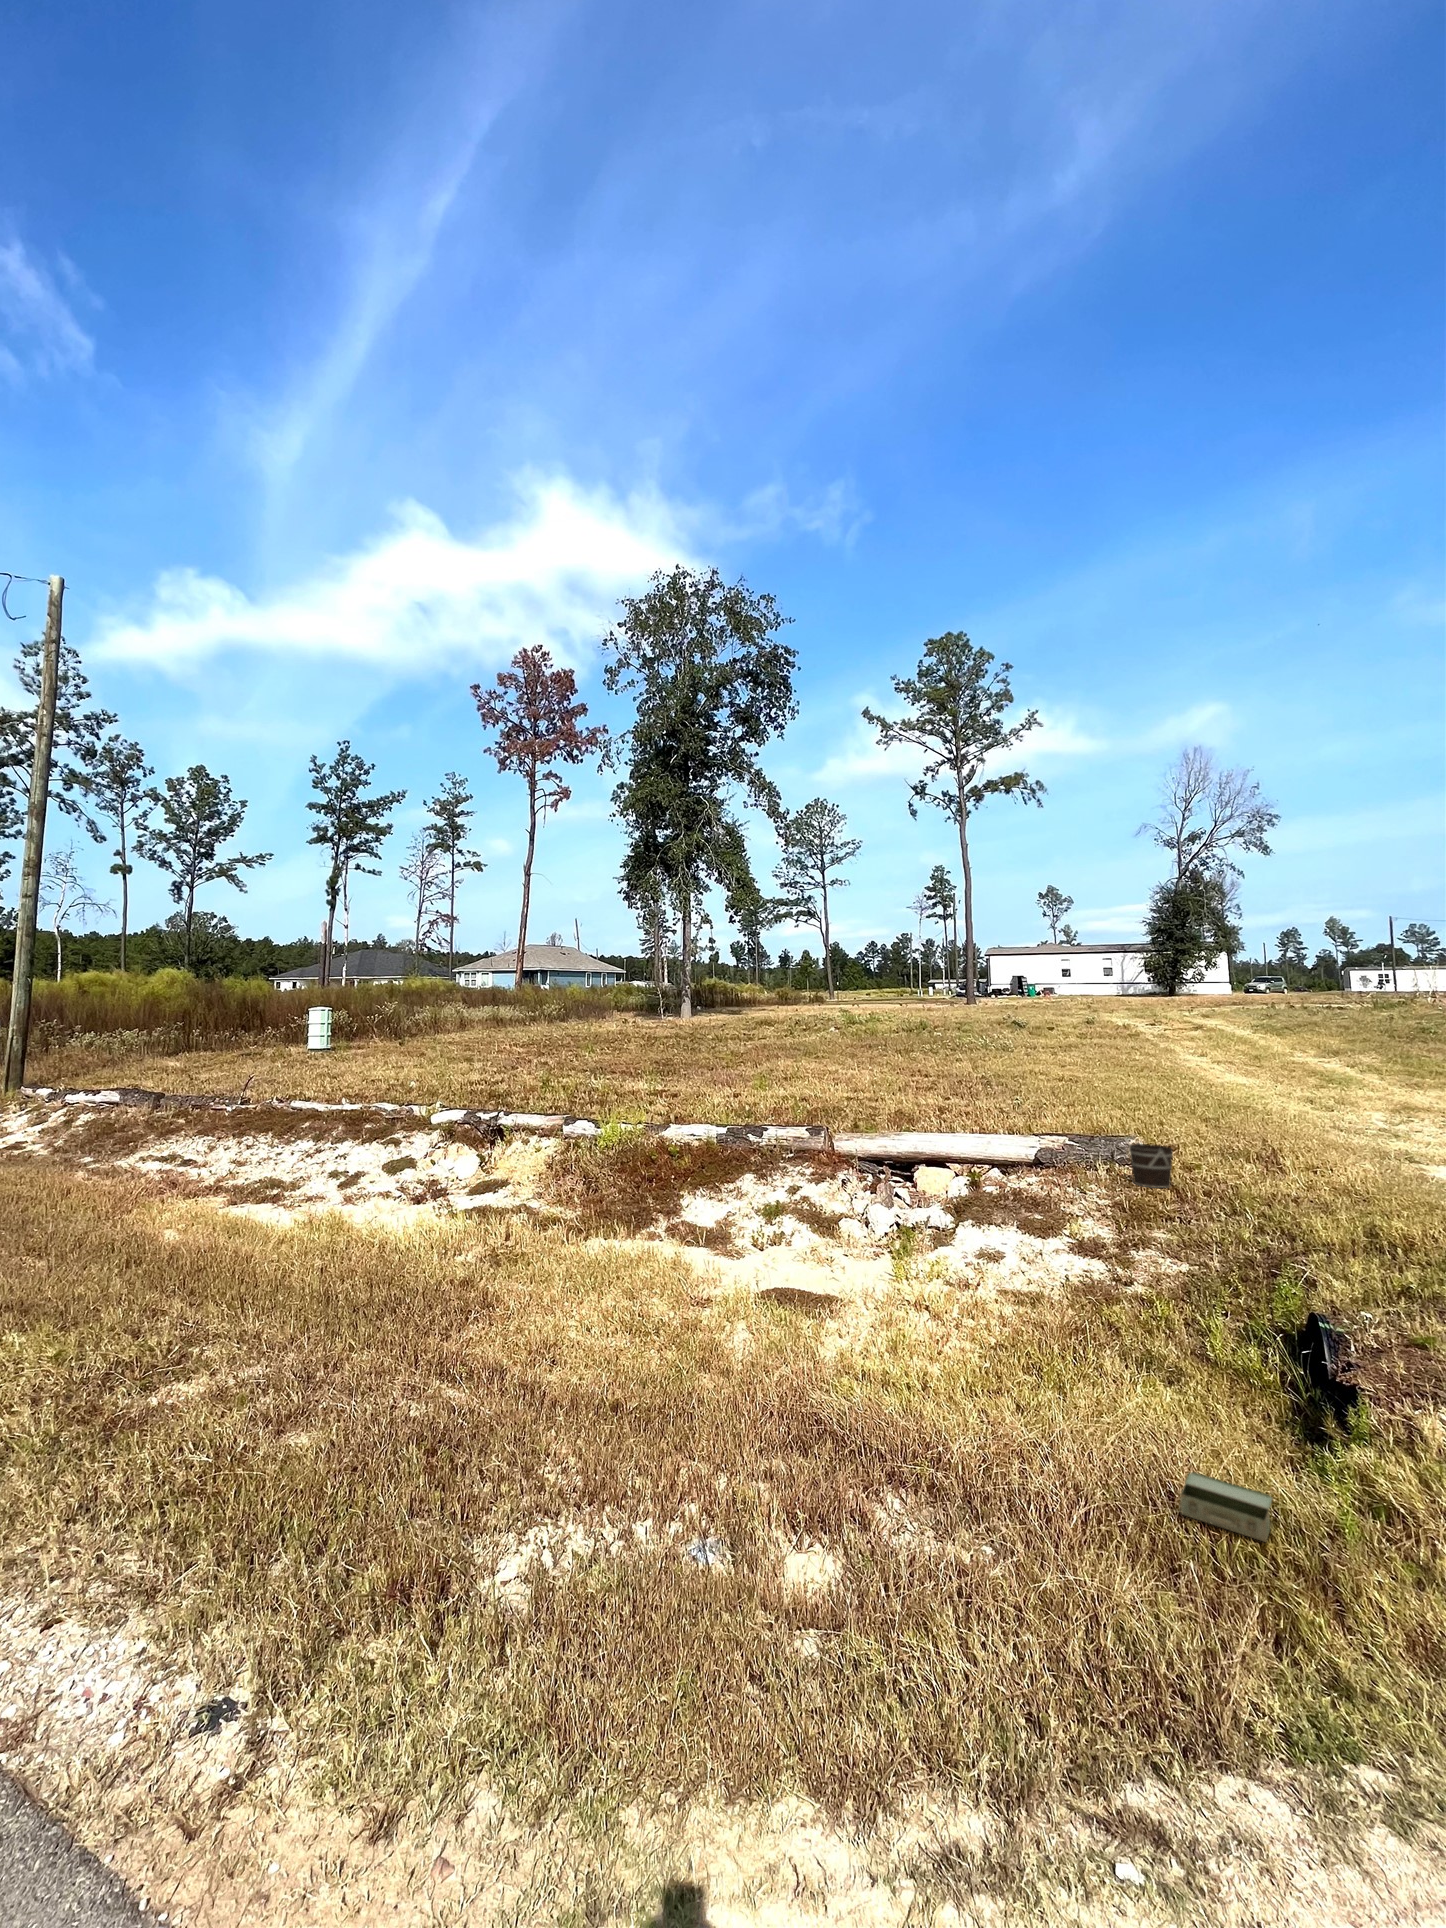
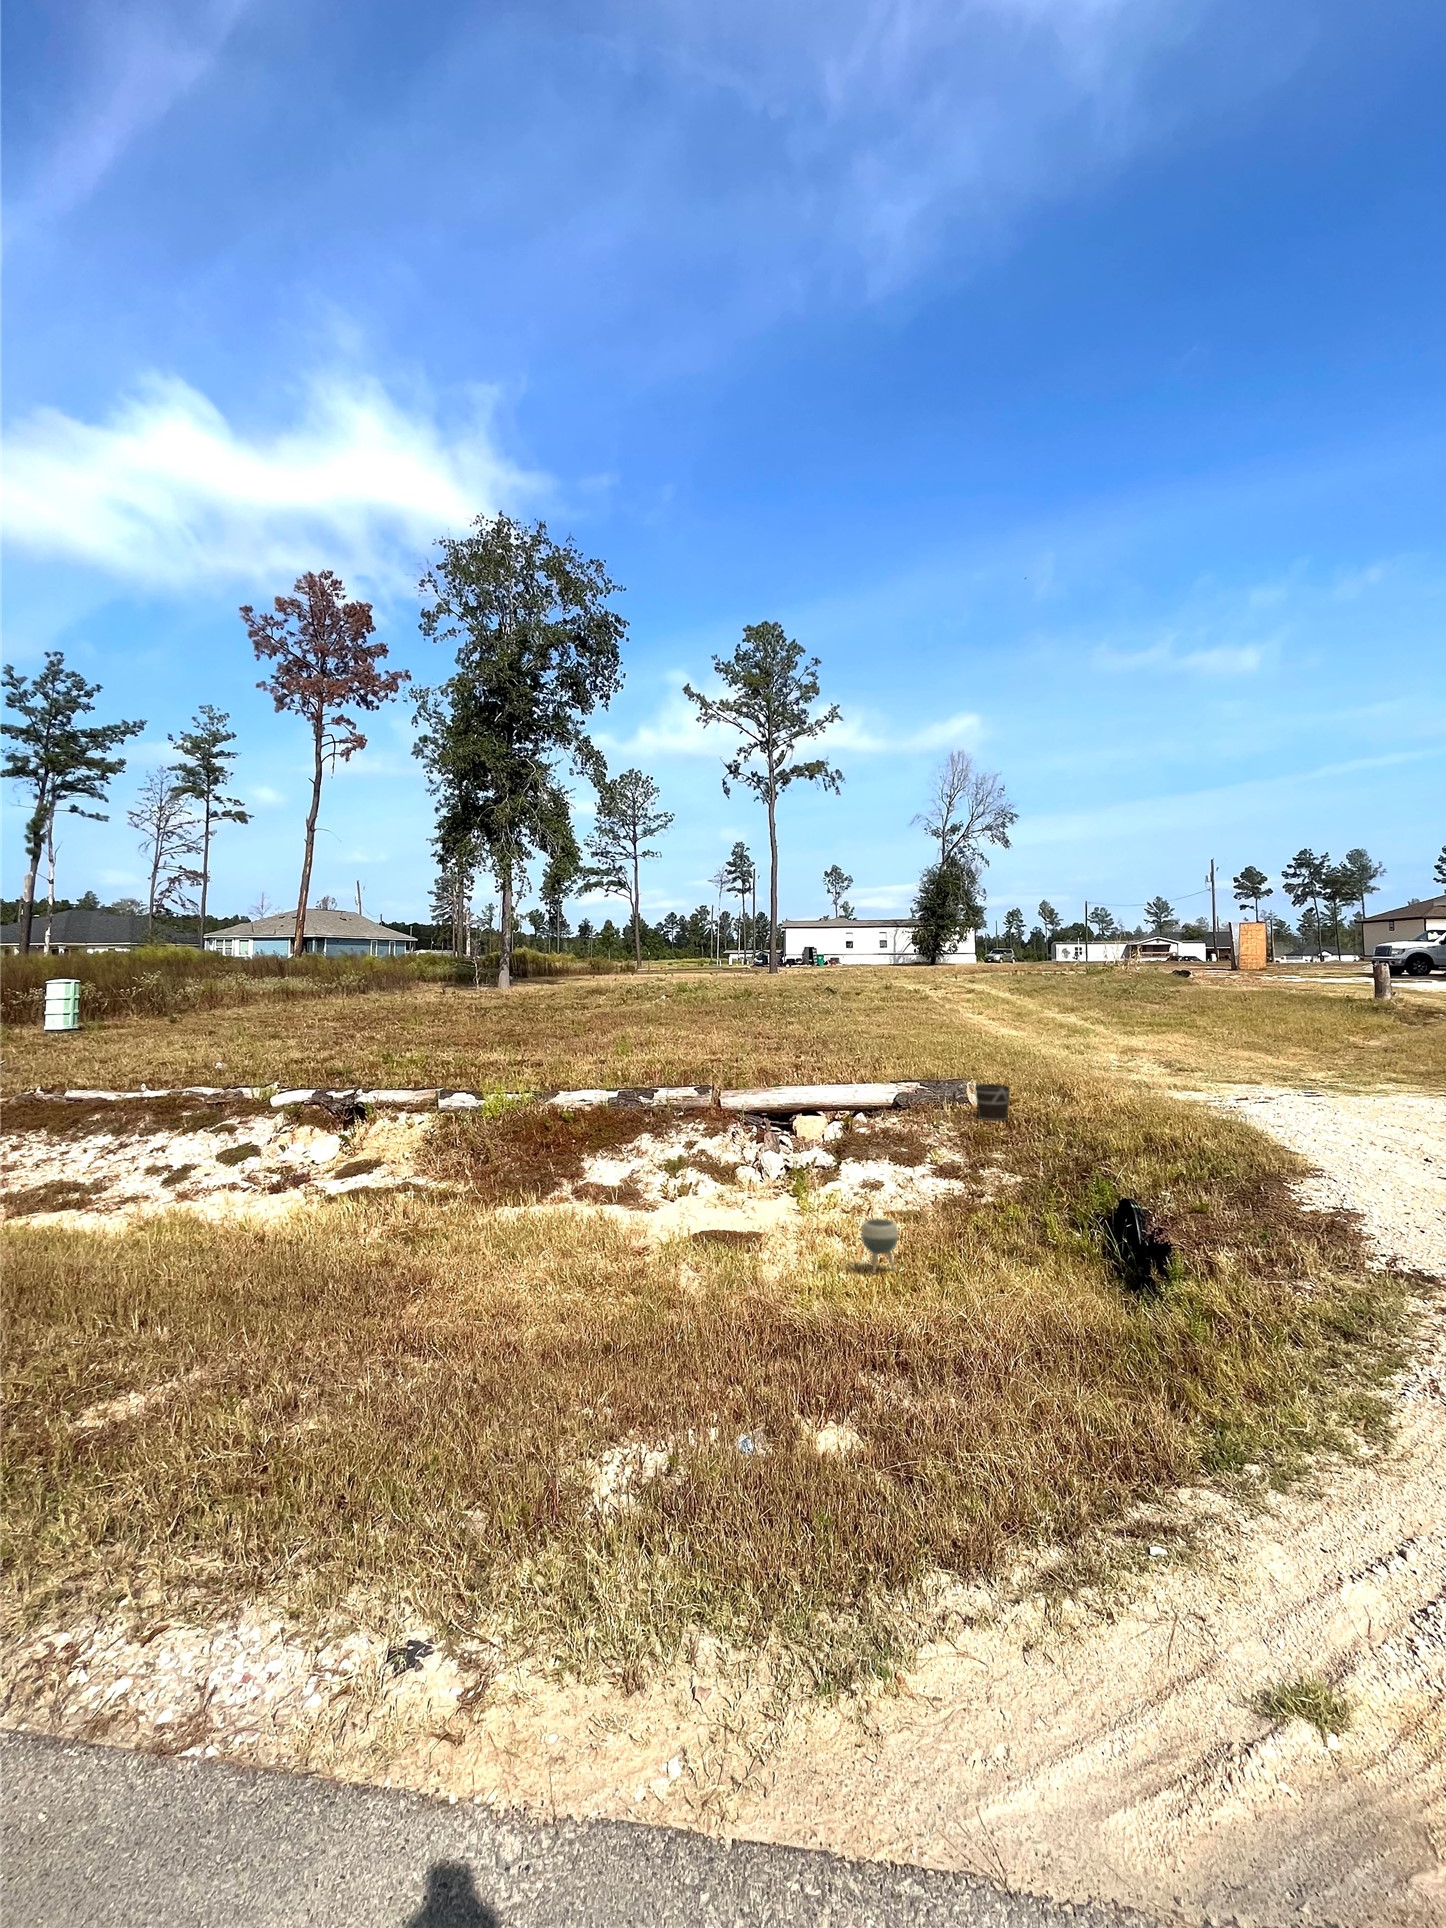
planter: none [937,1299,980,1363] -> present [861,1219,898,1273]
toolbox: present [1180,1472,1273,1542] -> none [1092,1321,1155,1361]

